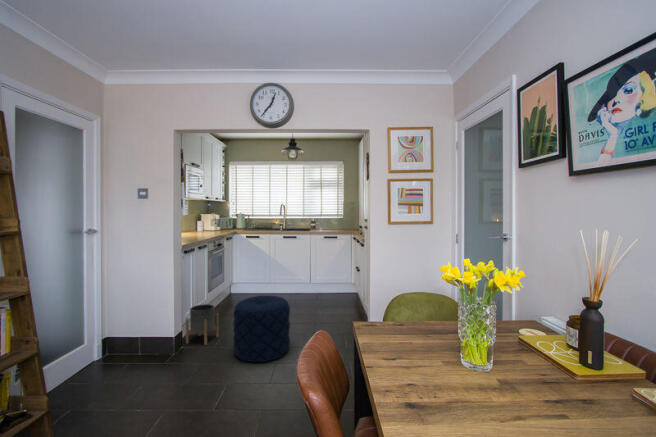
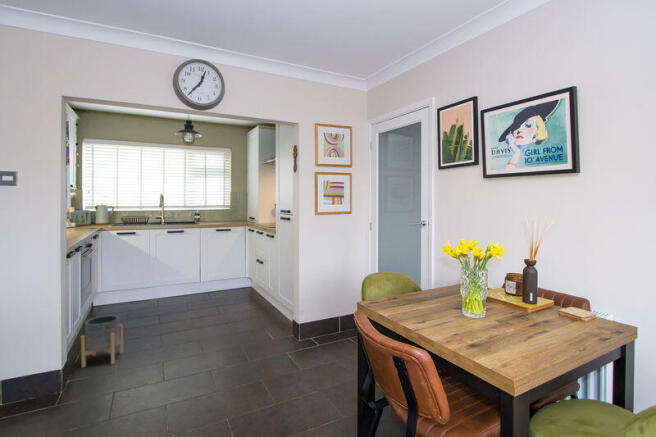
pouf: present [233,296,290,362] -> none [158,295,224,369]

